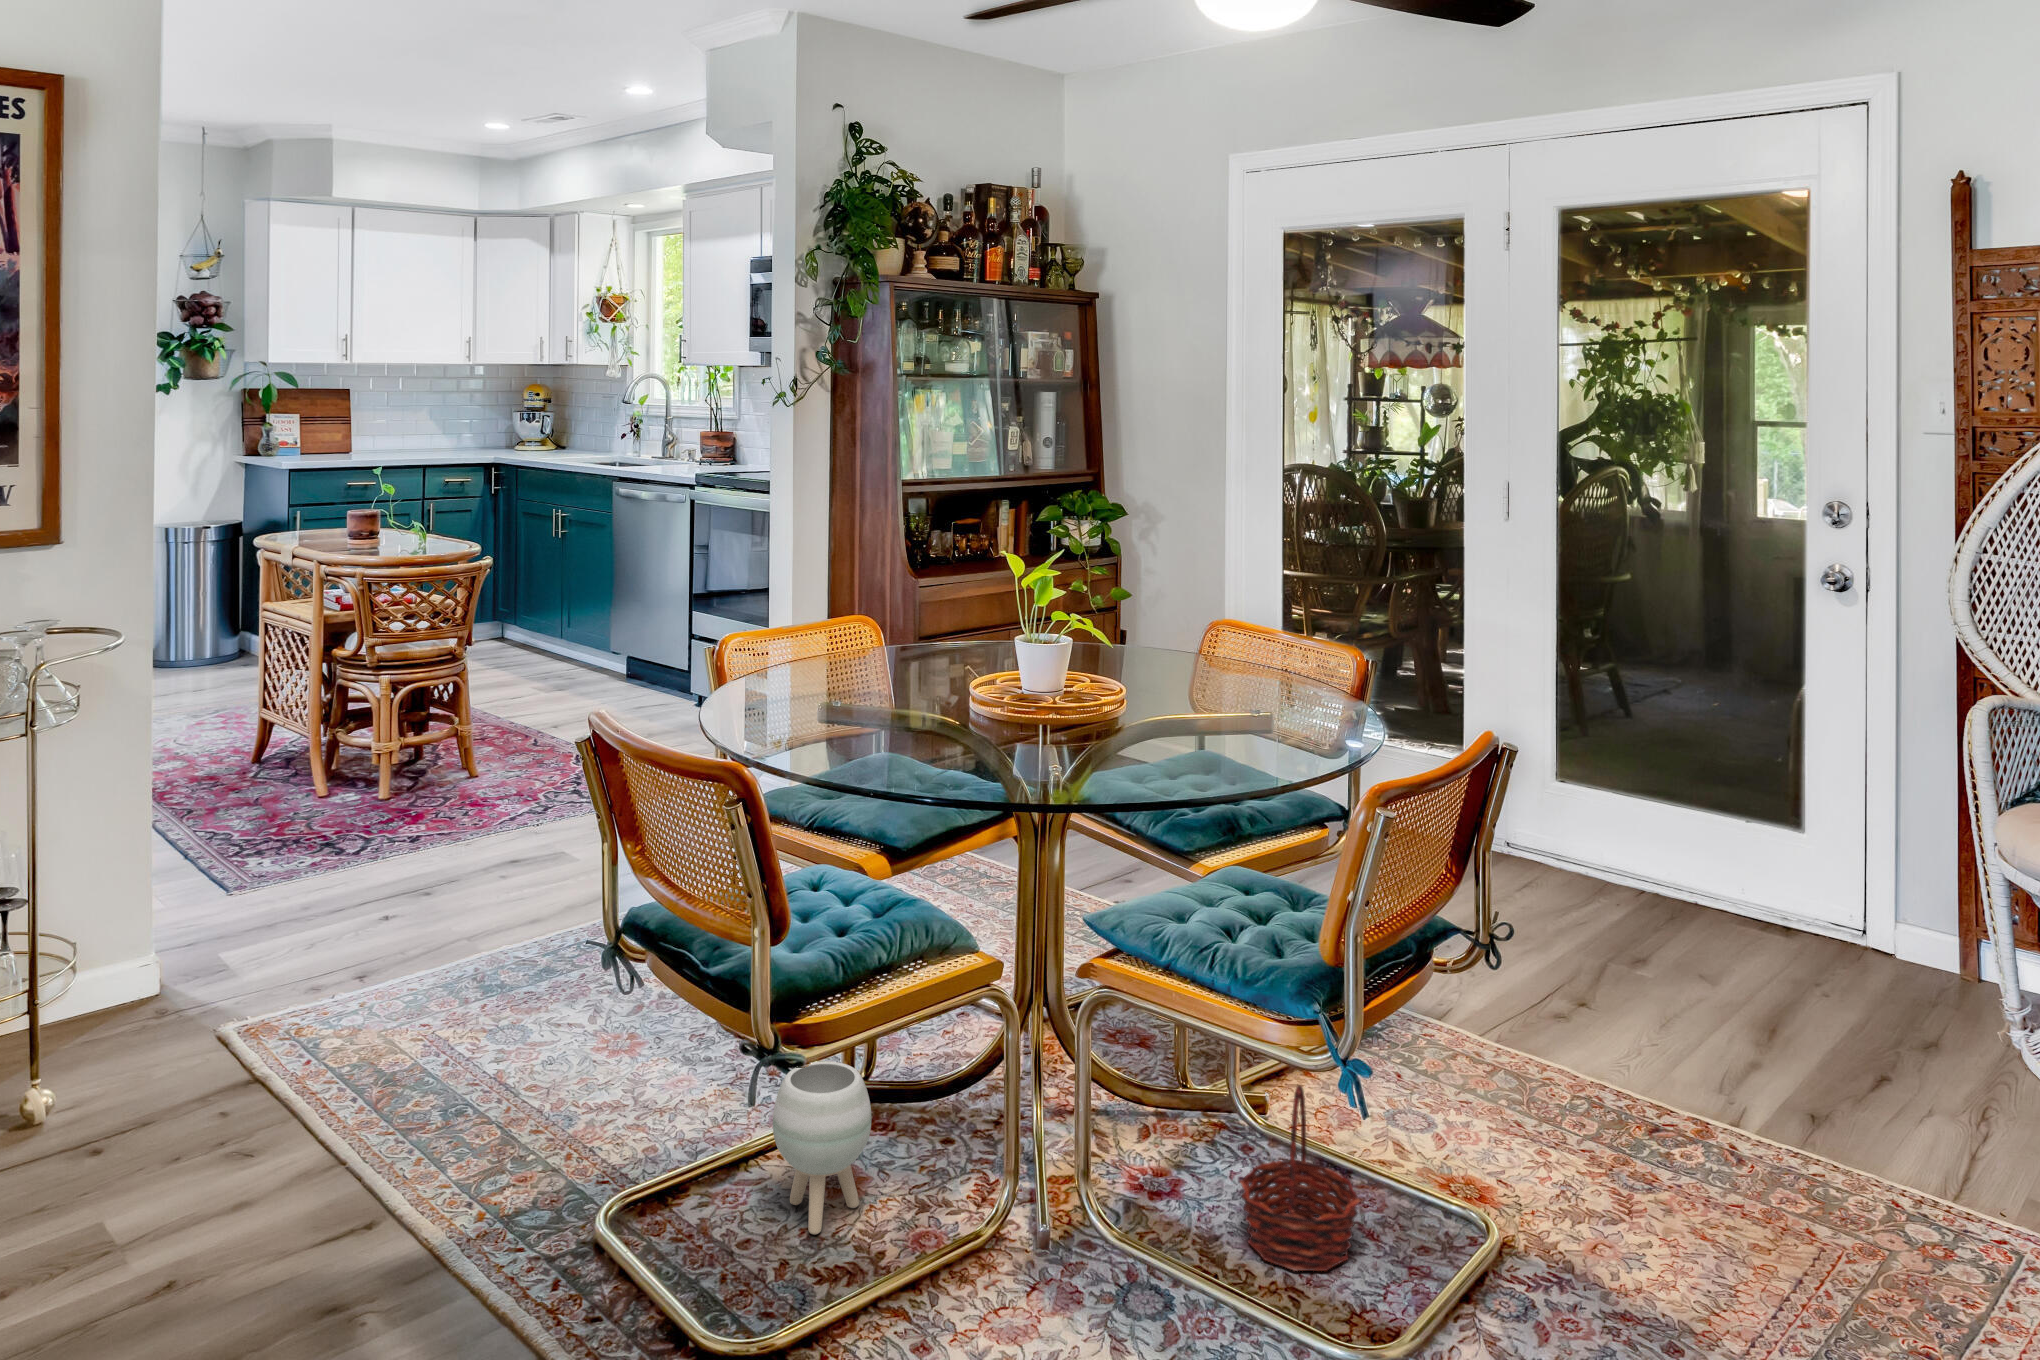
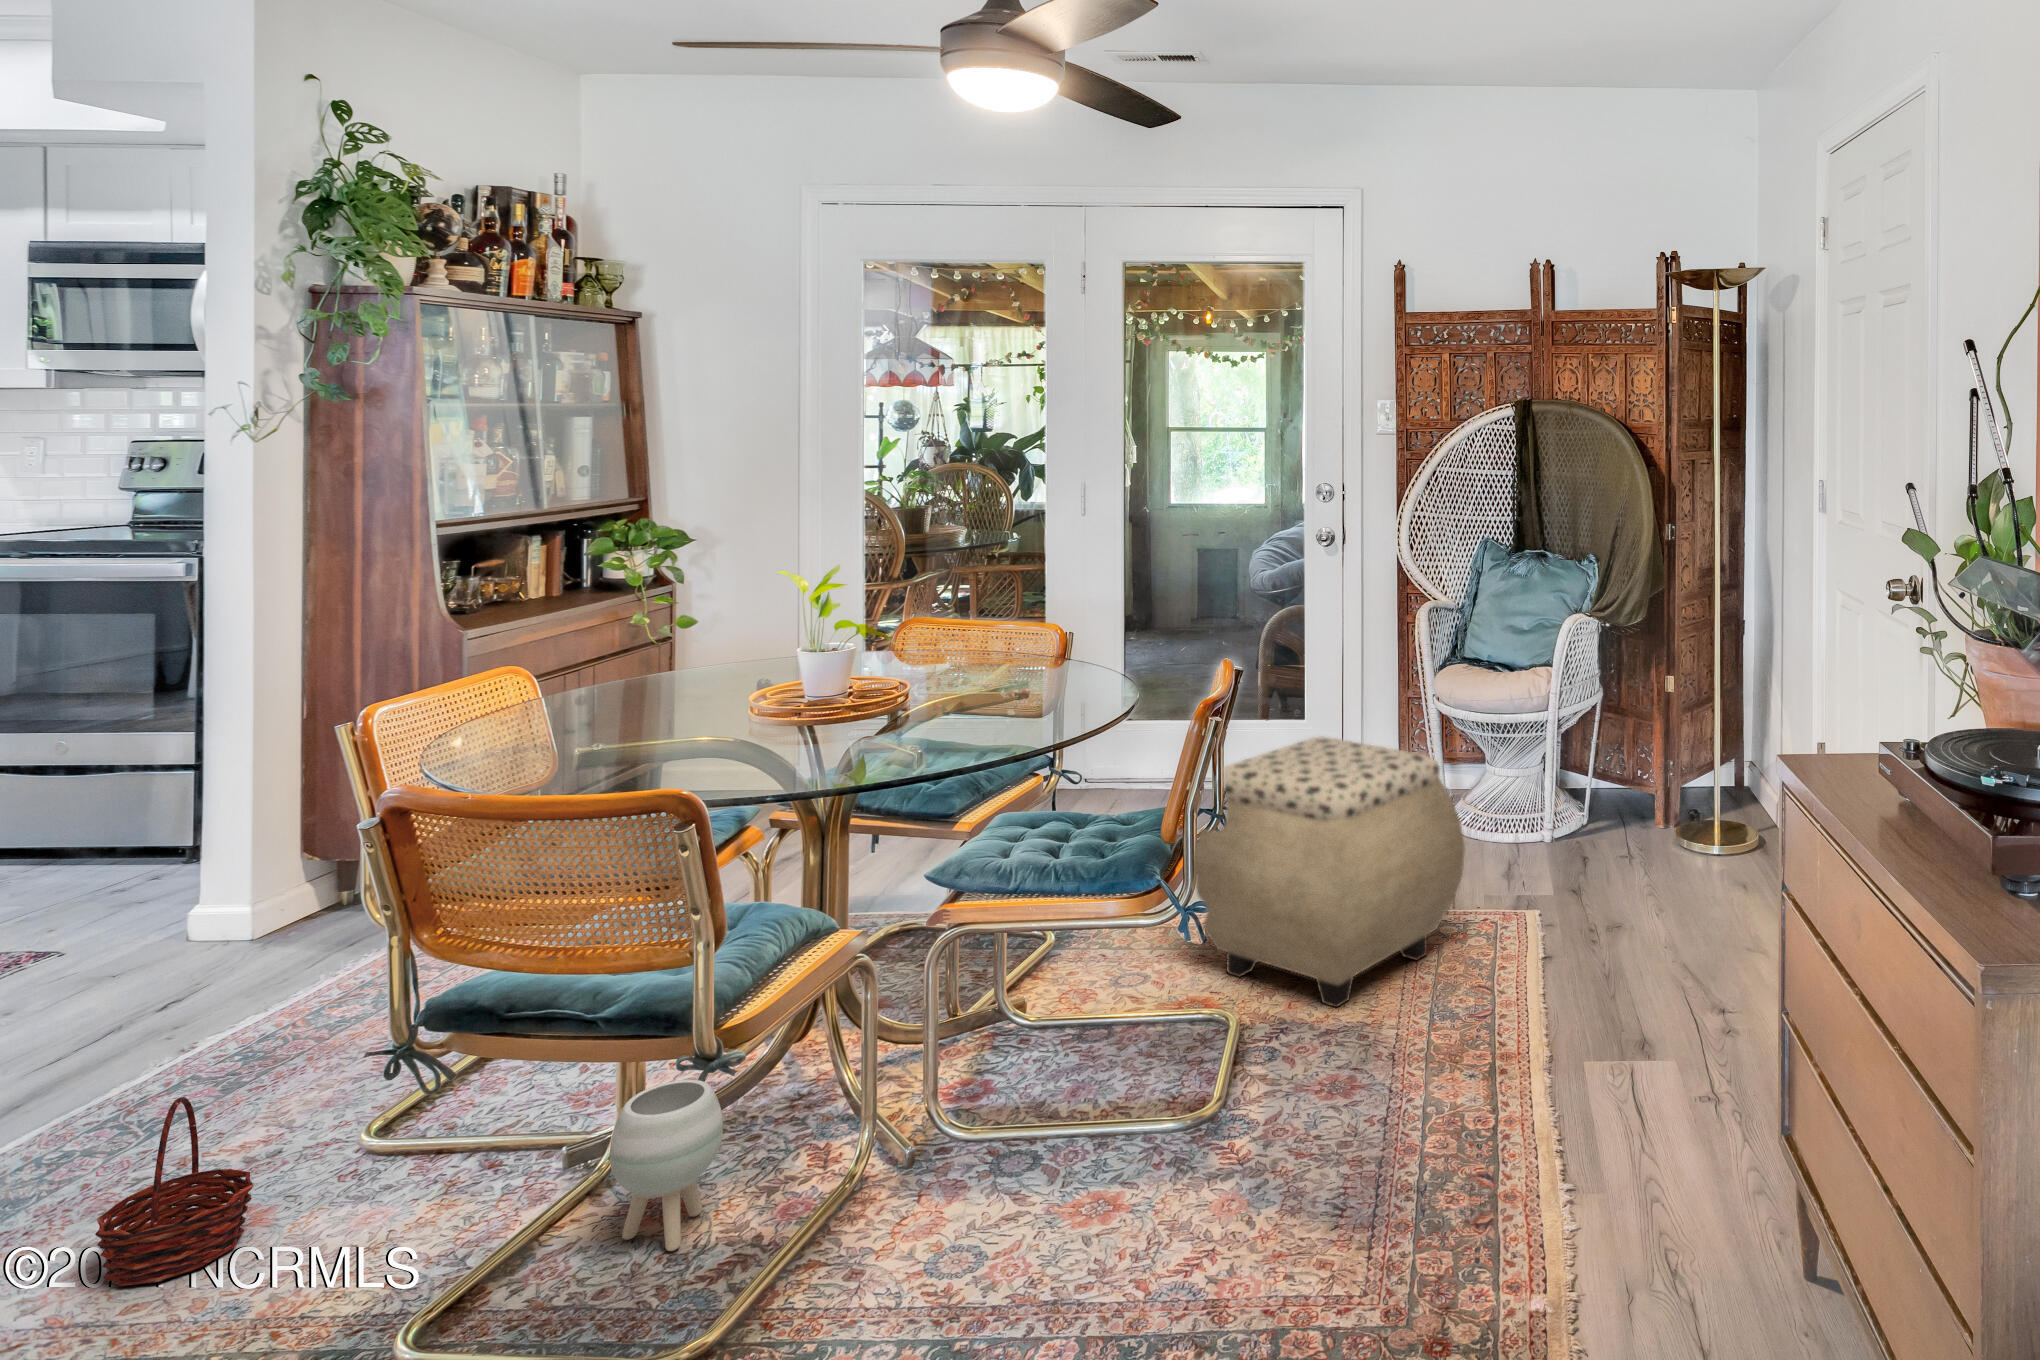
ottoman: none [1485,871,1926,1276] -> present [1195,736,1465,1007]
basket: present [1240,1085,1359,1272] -> present [95,1097,254,1286]

